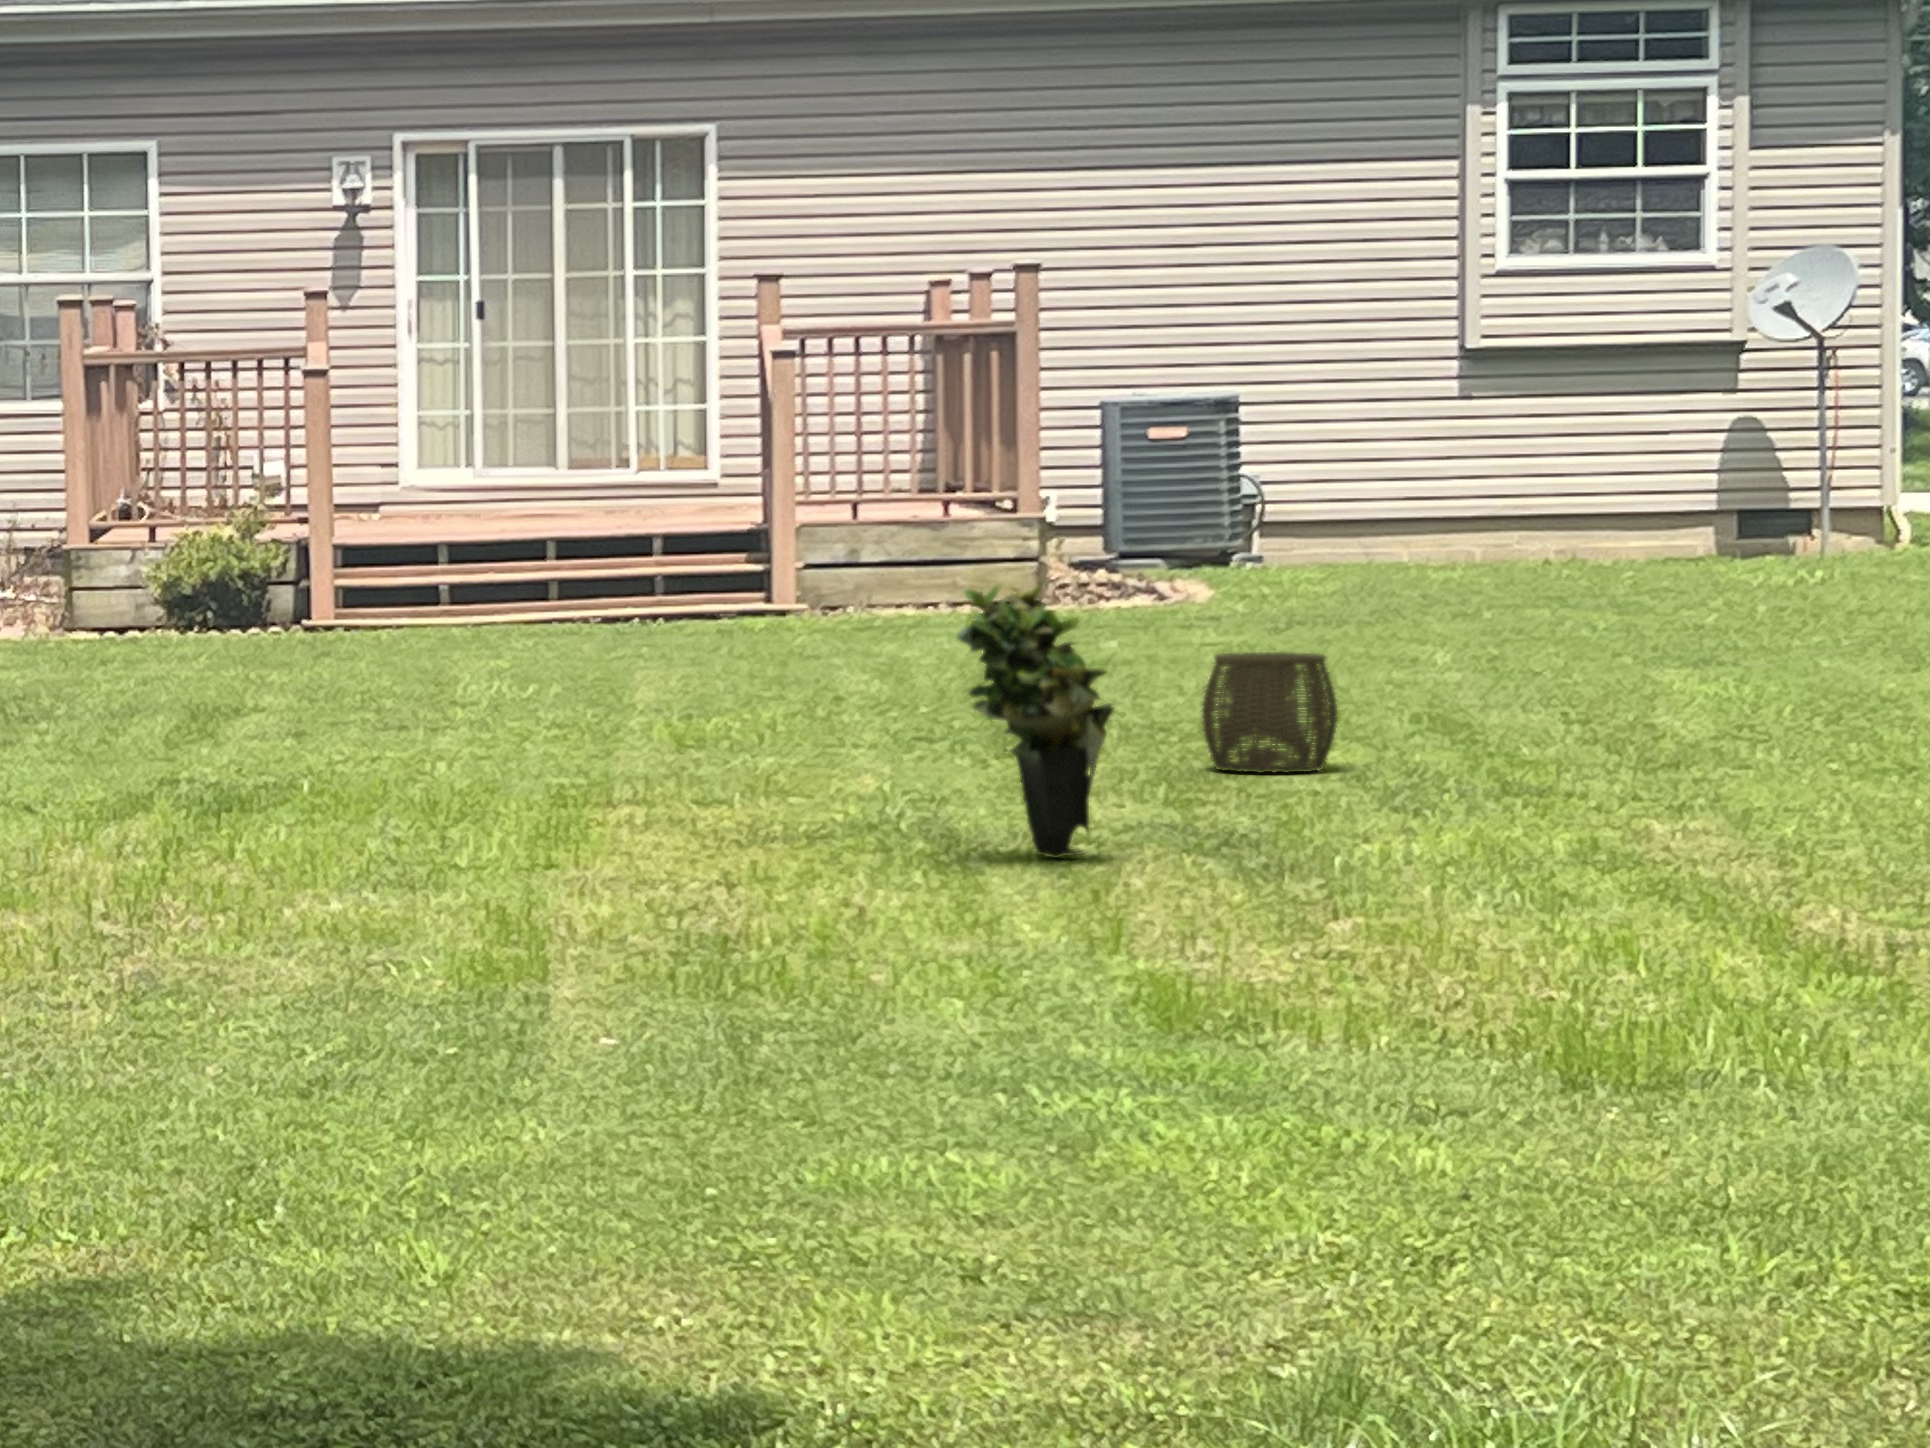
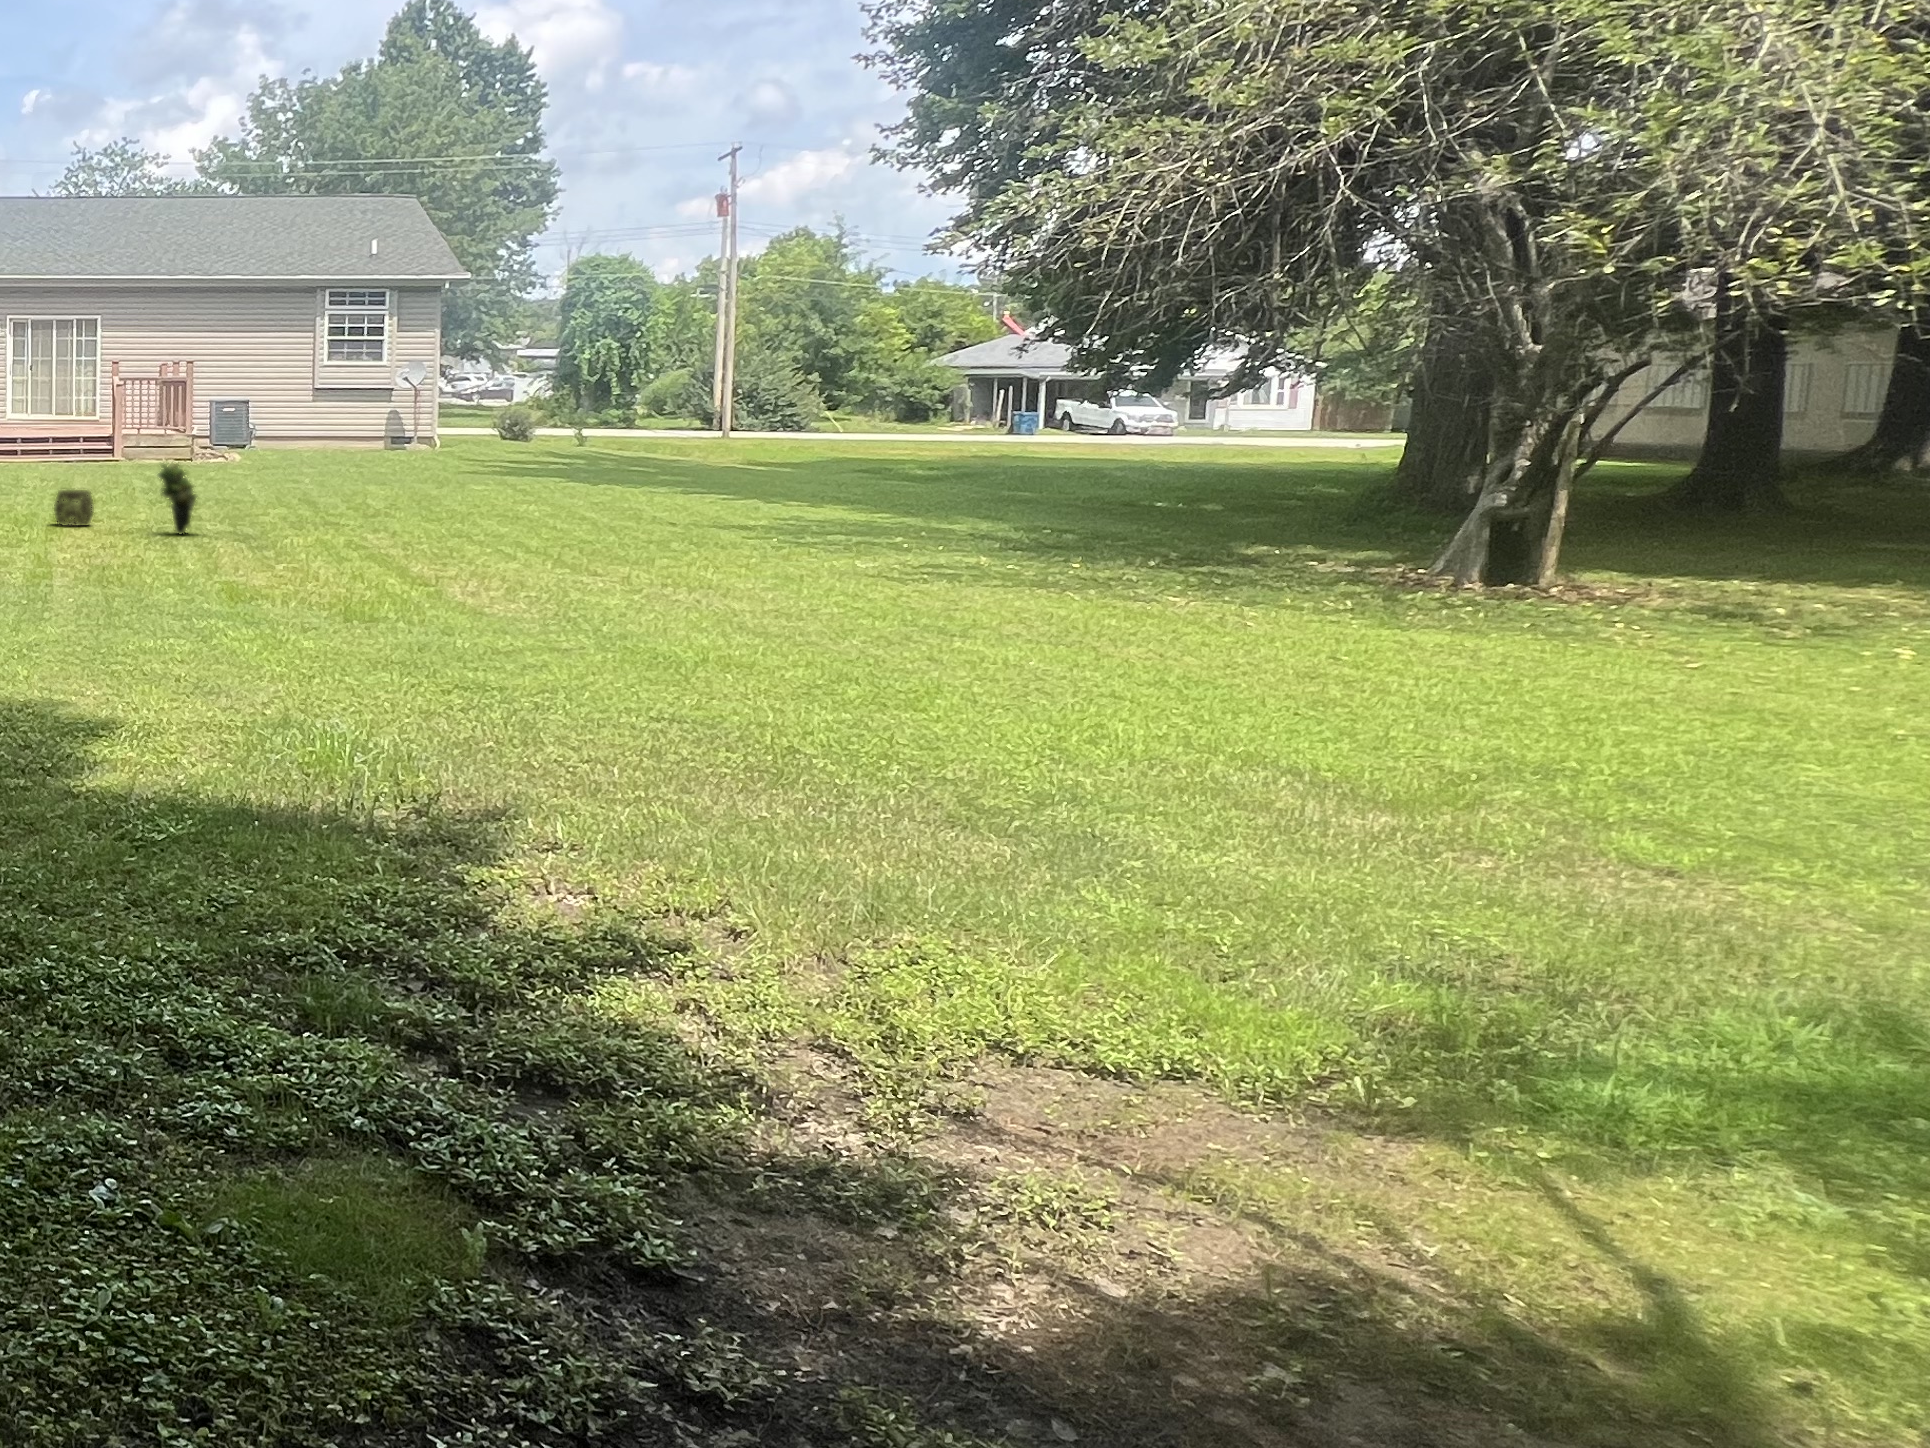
woven basket: present [1201,652,1338,773] -> present [54,490,93,526]

